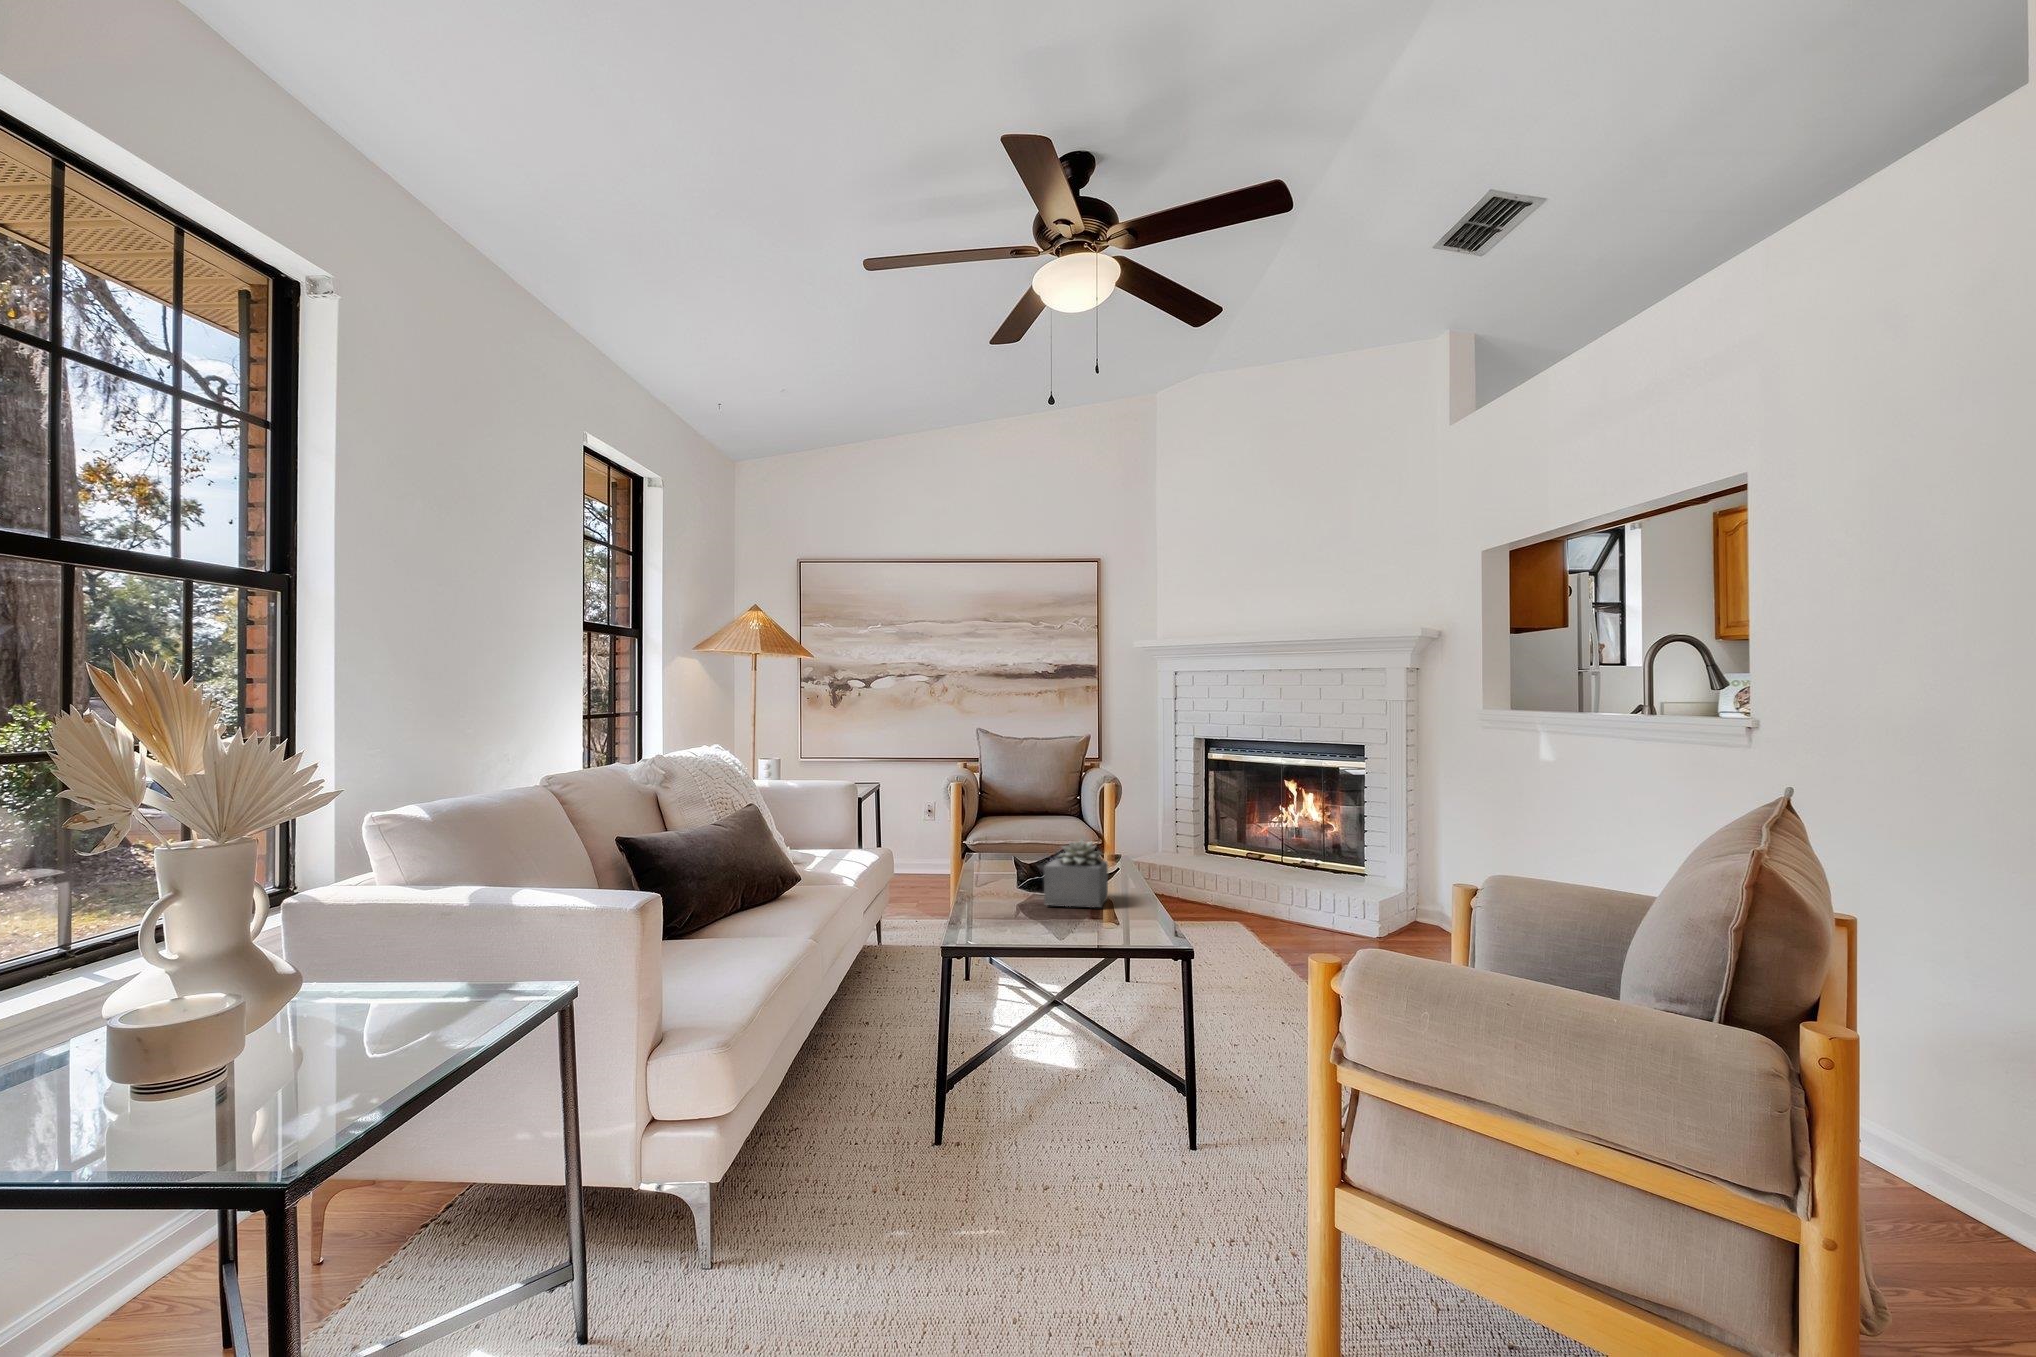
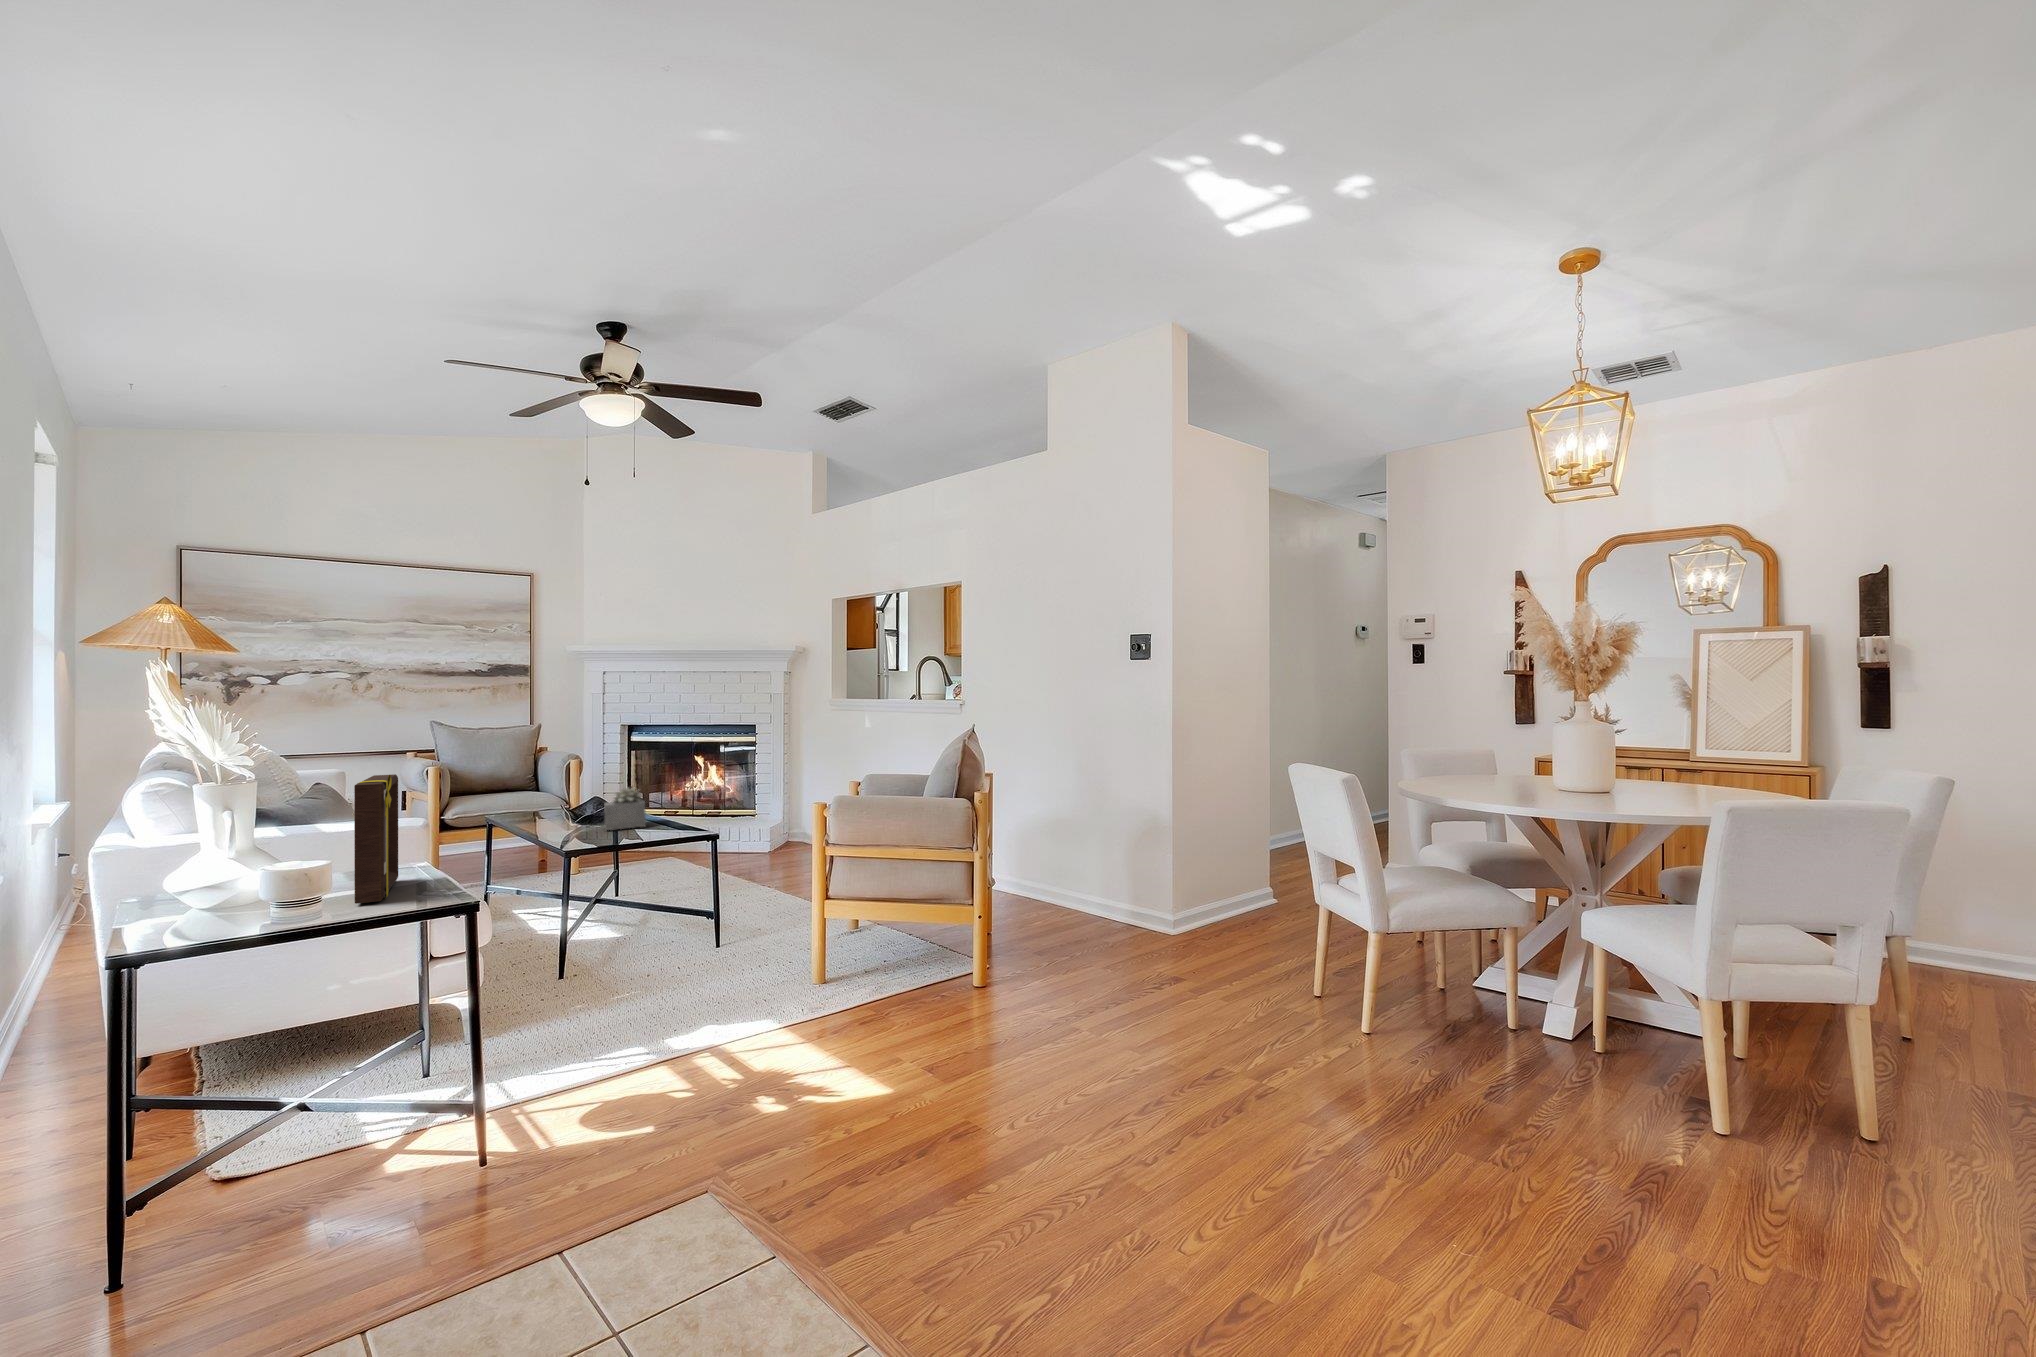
picture frame: none [206,831,447,1103] -> present [354,774,398,904]

